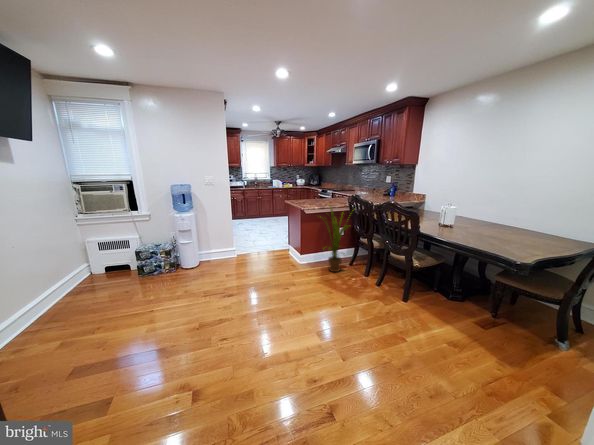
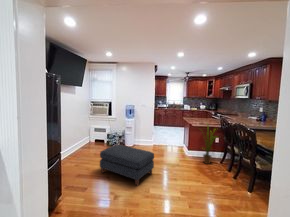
ottoman: none [118,274,254,360] -> present [100,145,154,185]

